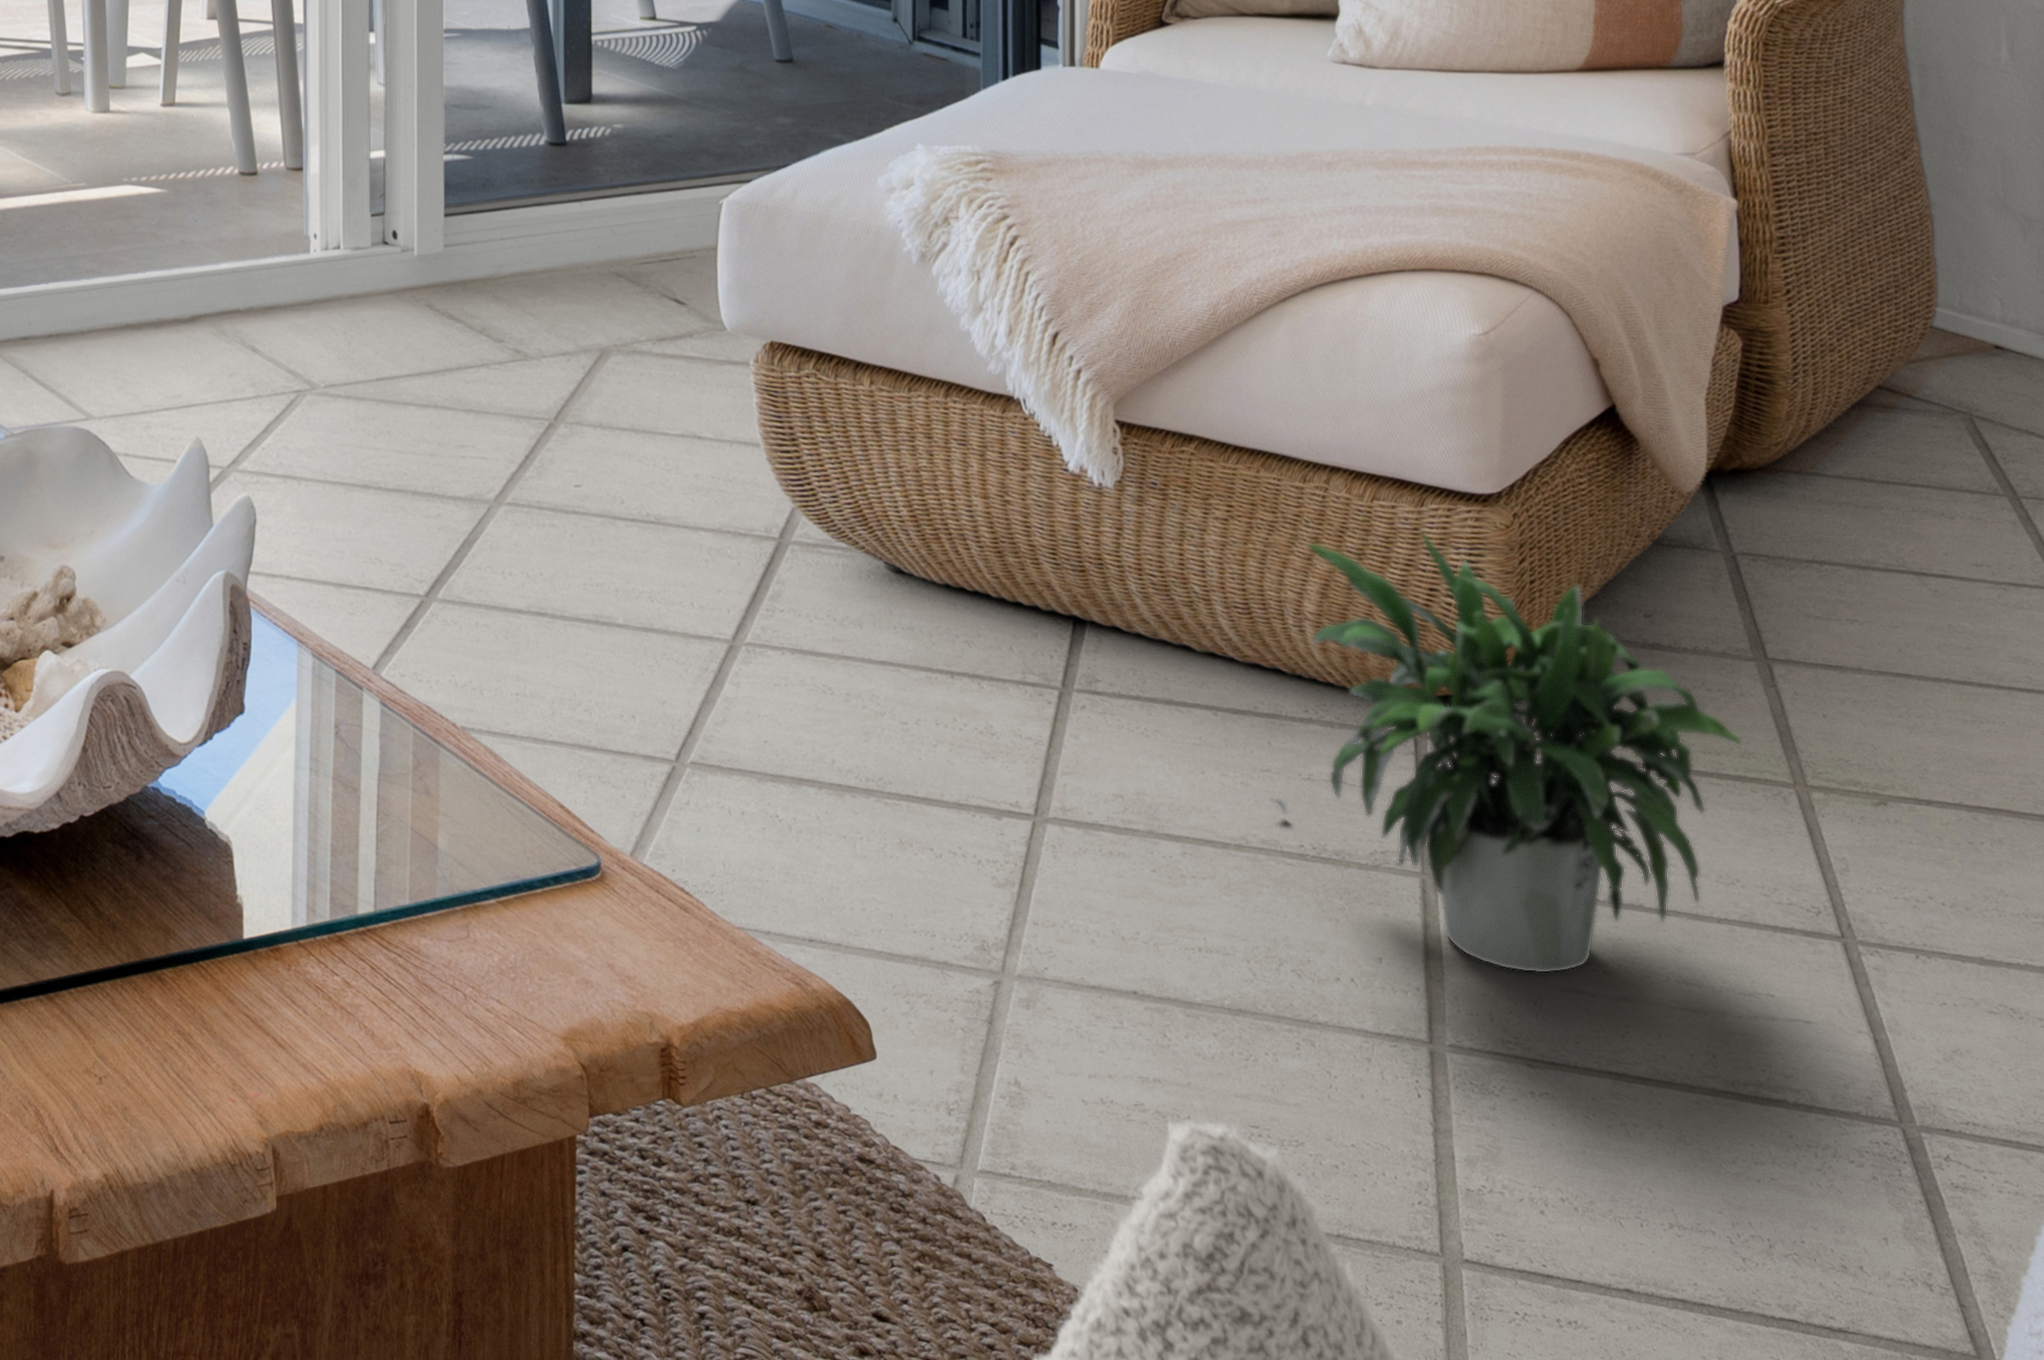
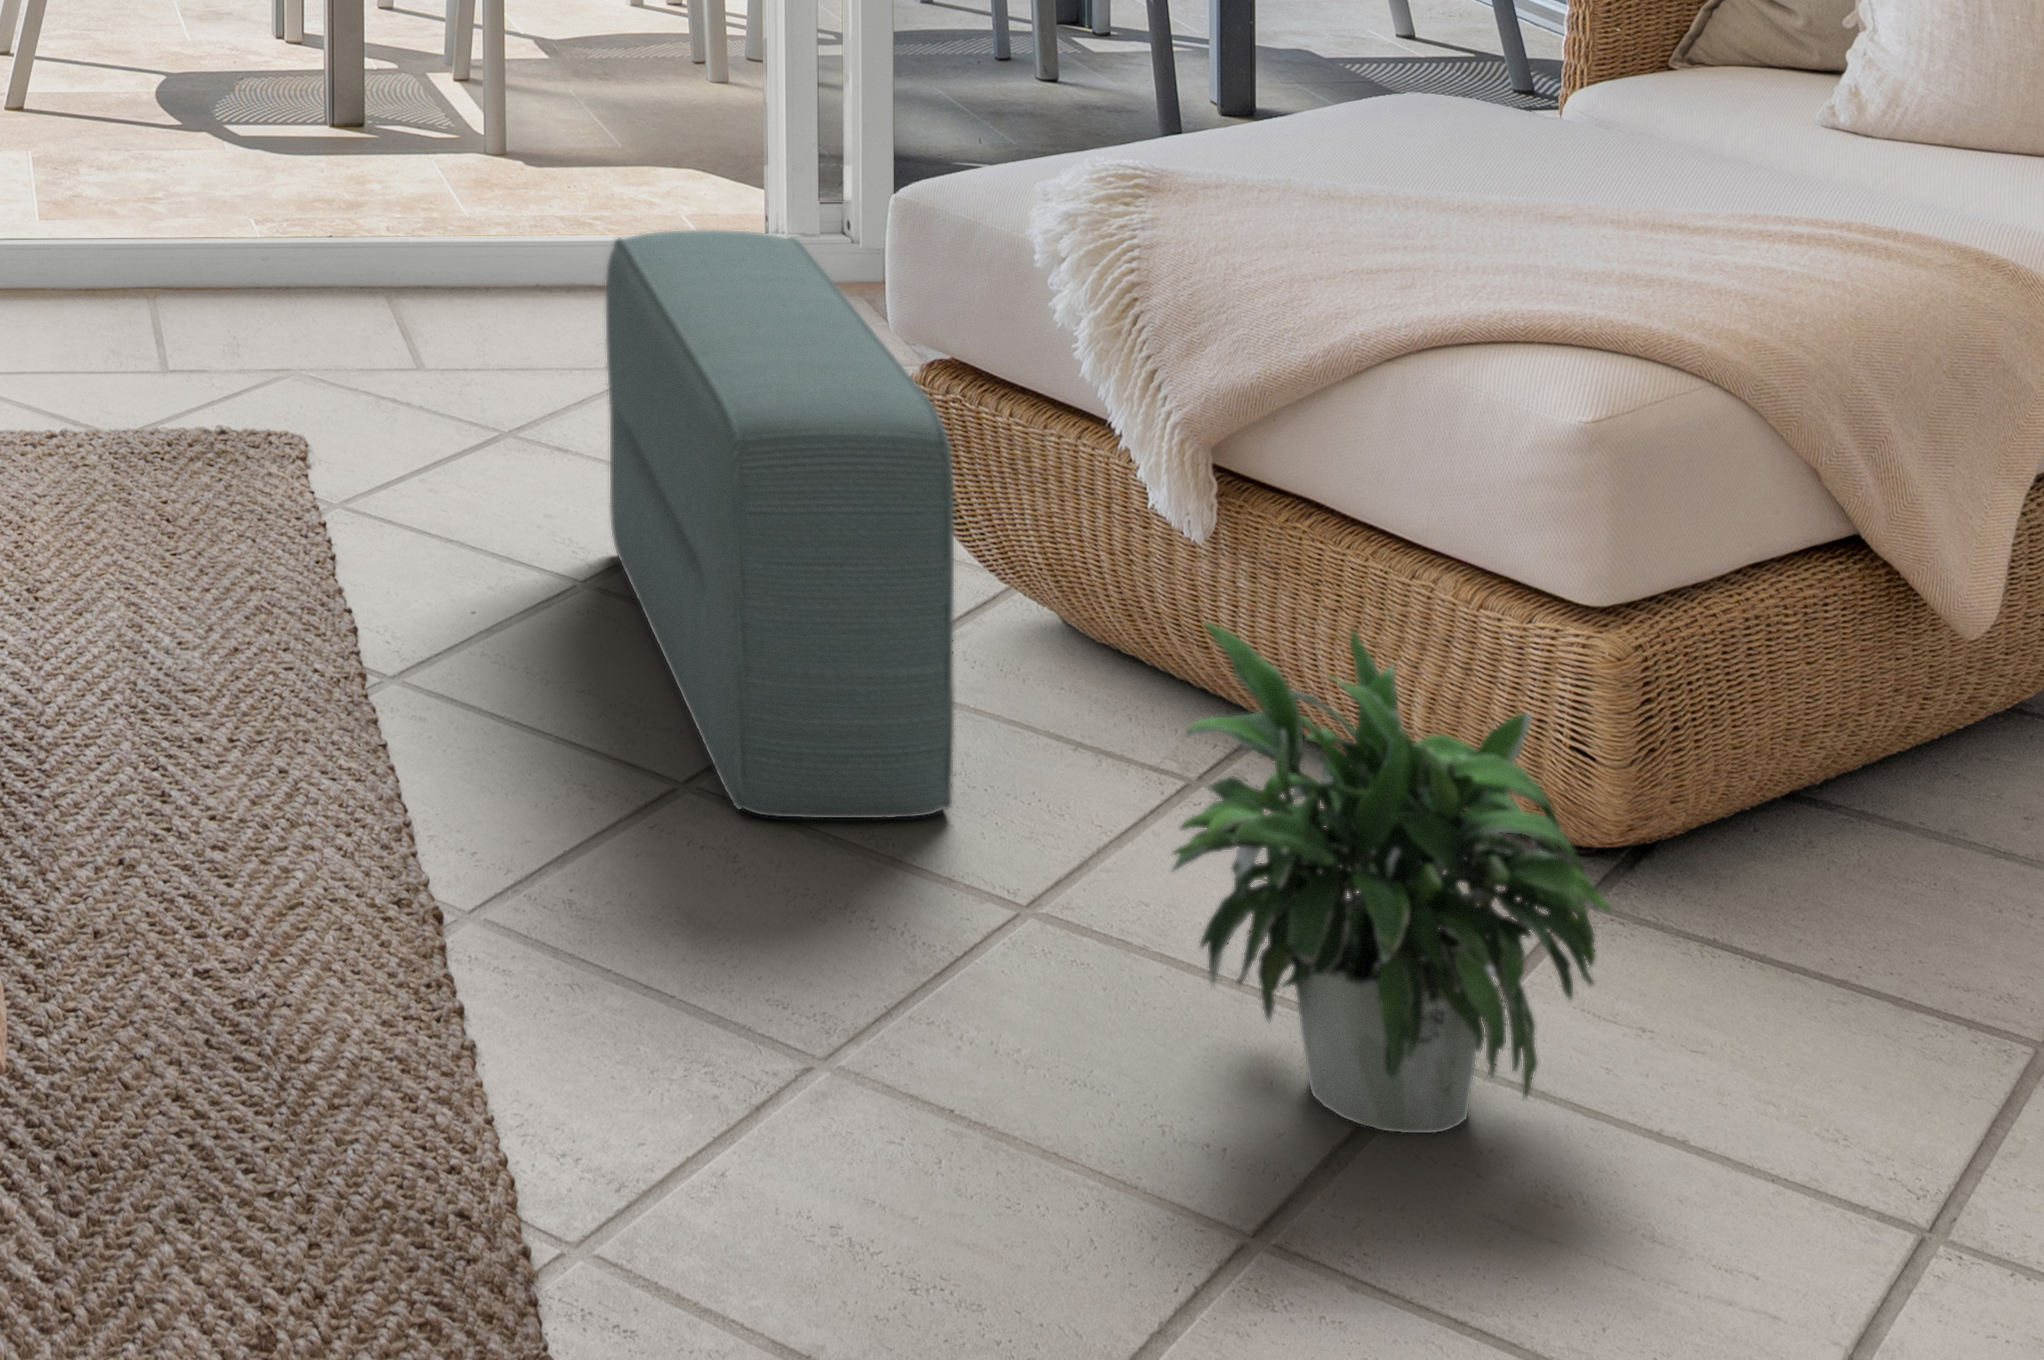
pouf: none [430,243,962,792] -> present [606,230,954,818]

